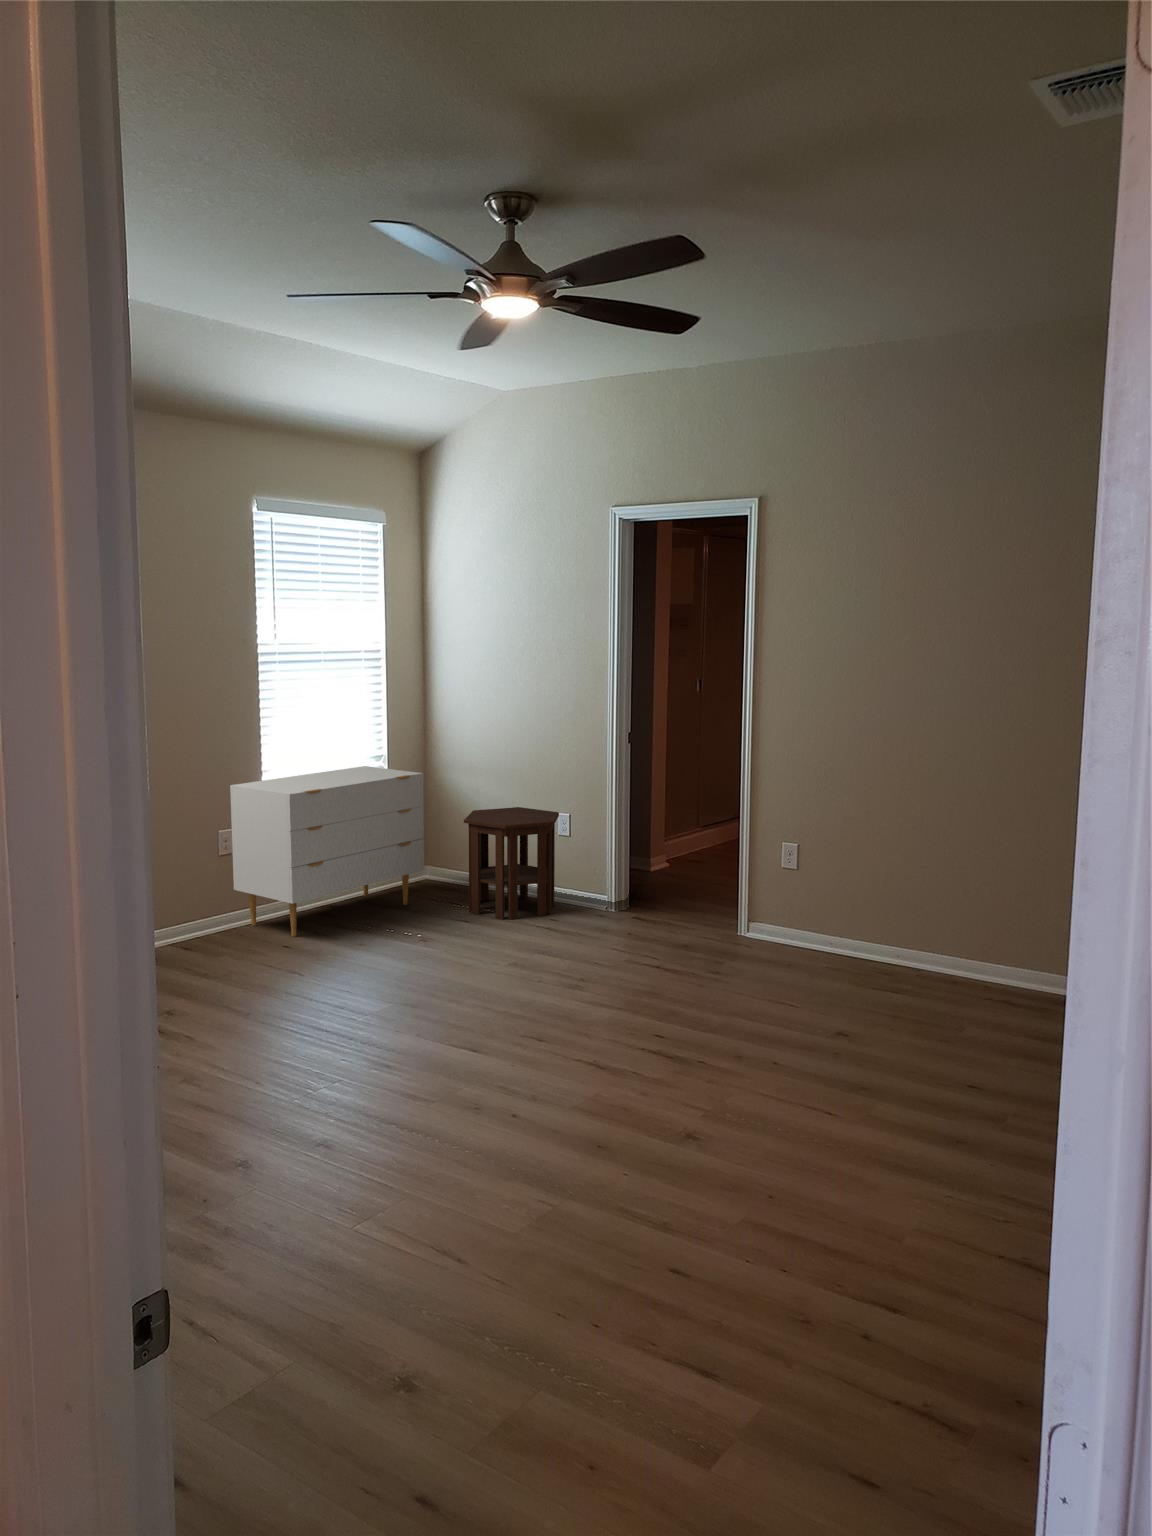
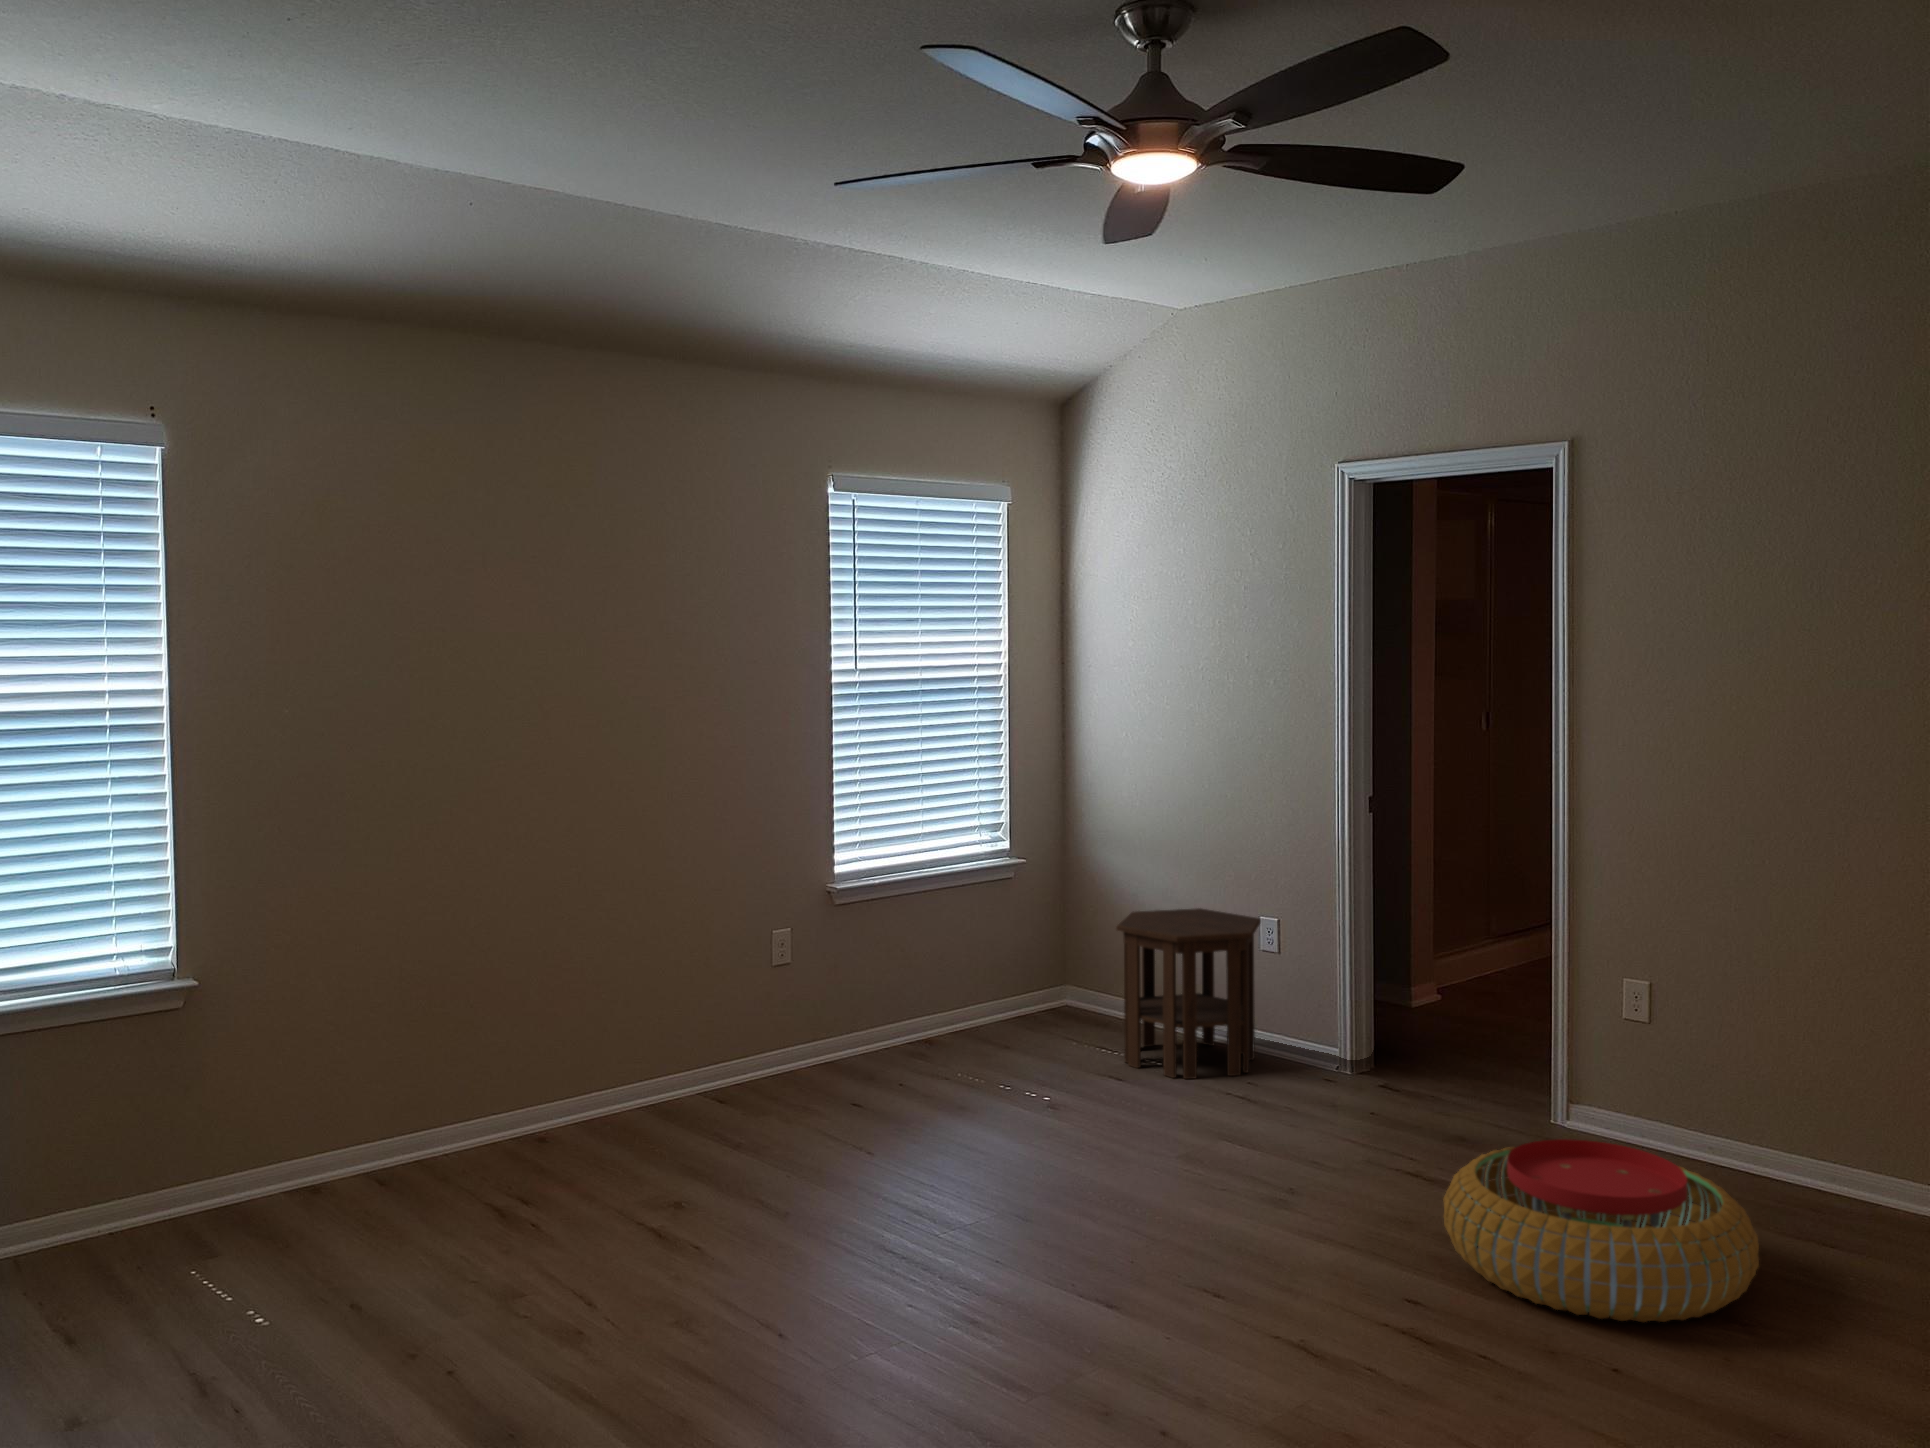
dresser: present [230,766,424,937] -> none [790,843,1060,1088]
pouf: none [675,938,852,1039] -> present [1443,1139,1759,1323]

